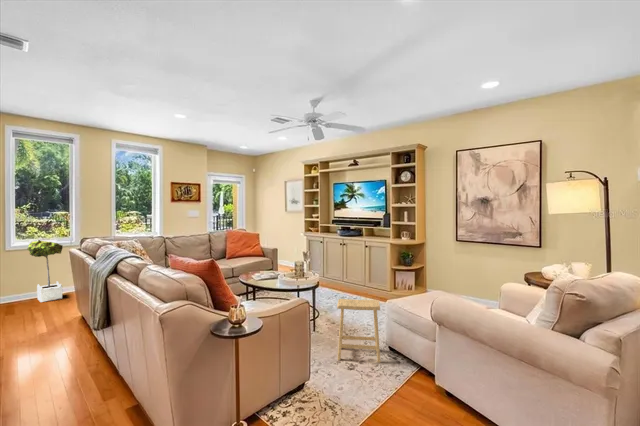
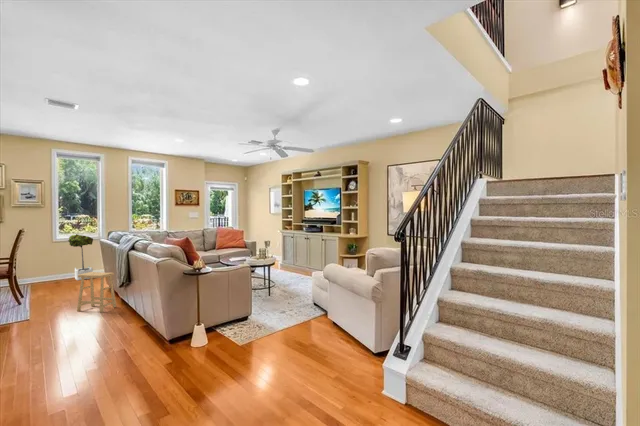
footstool: present [337,299,380,363] -> present [77,272,116,312]

